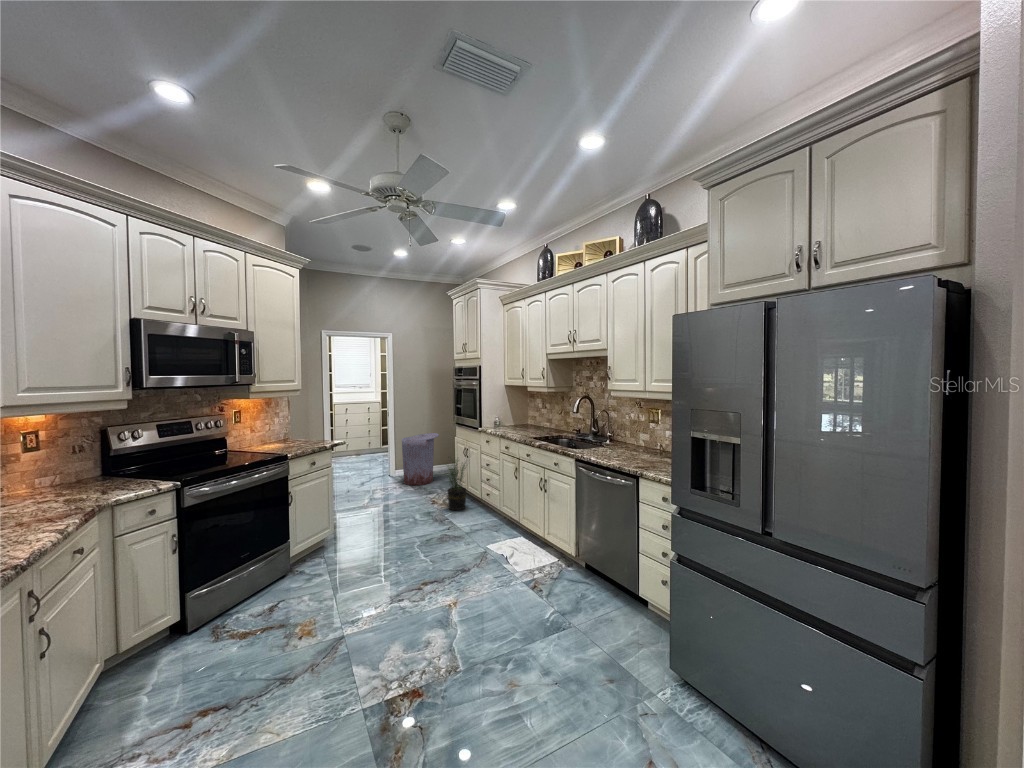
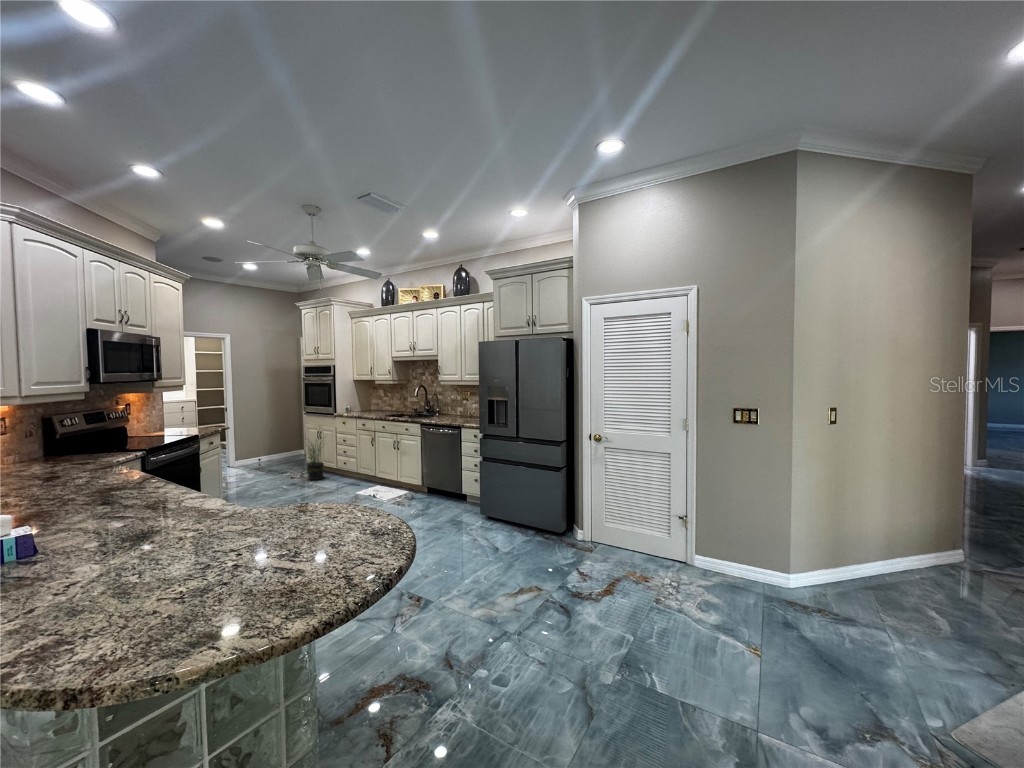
trash can: present [402,433,439,485] -> none [246,425,283,471]

